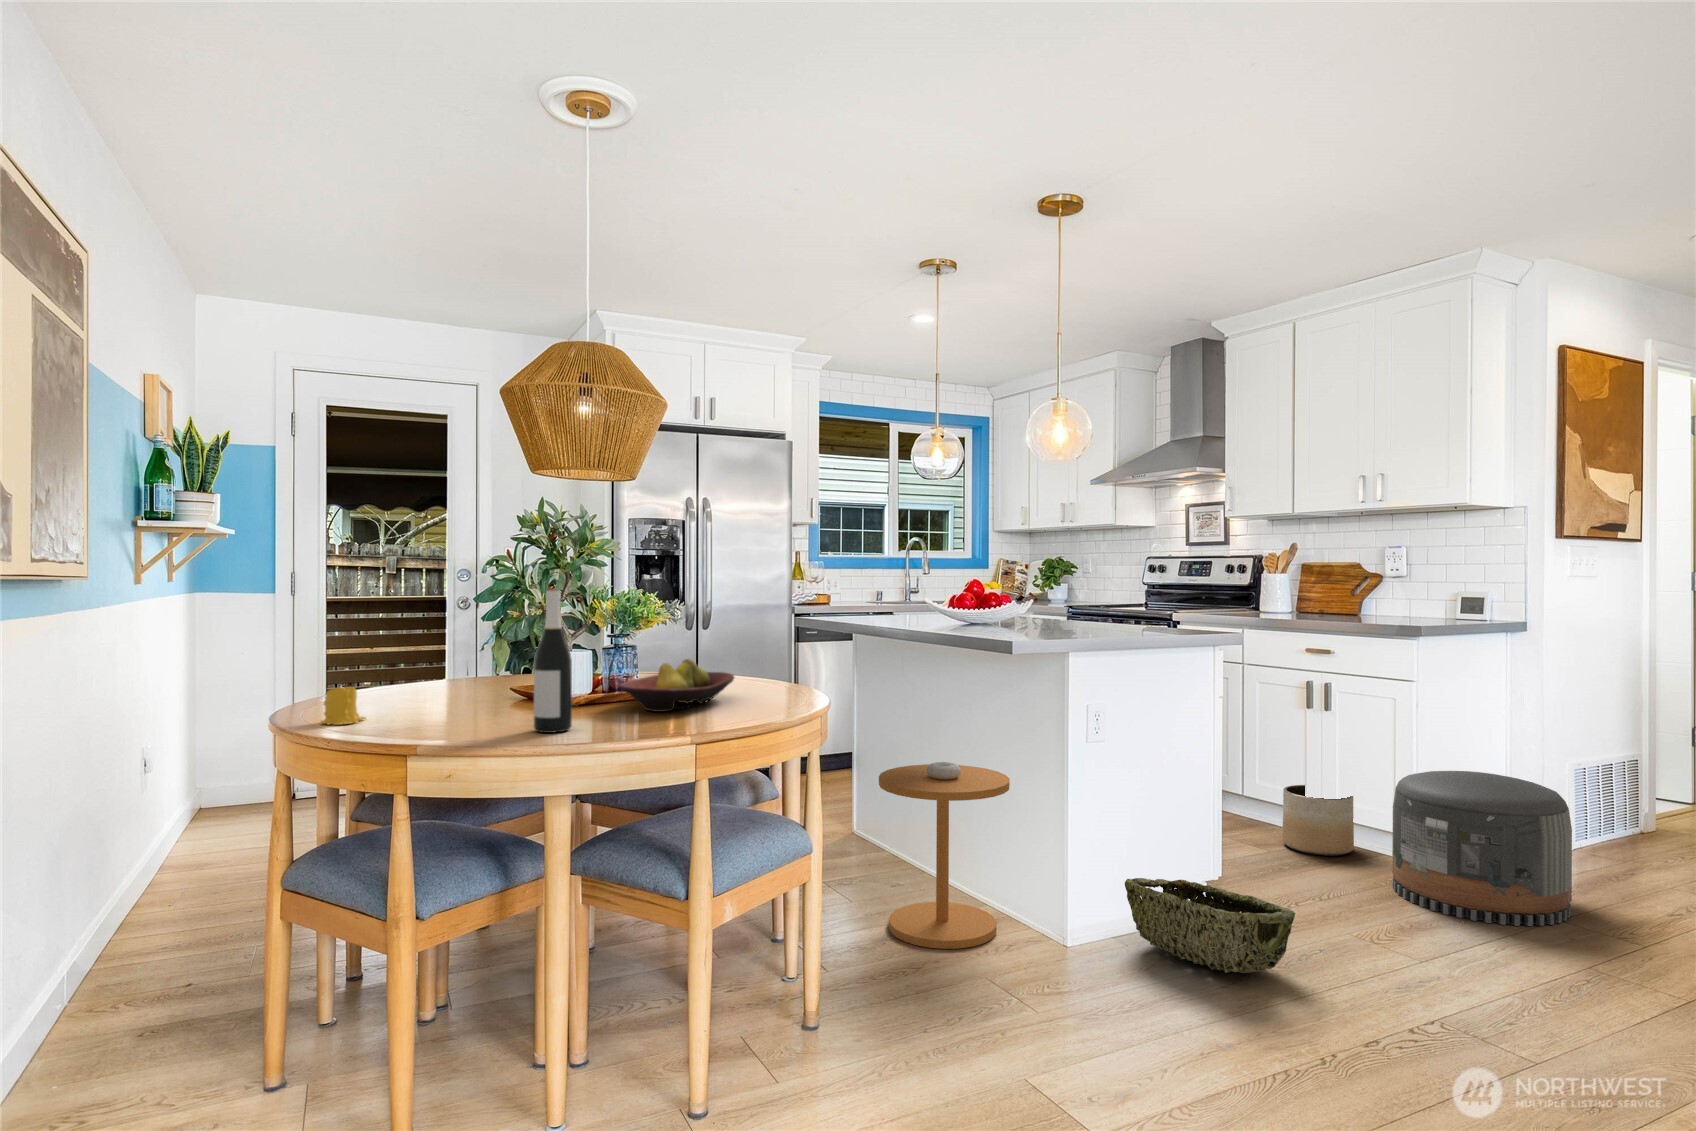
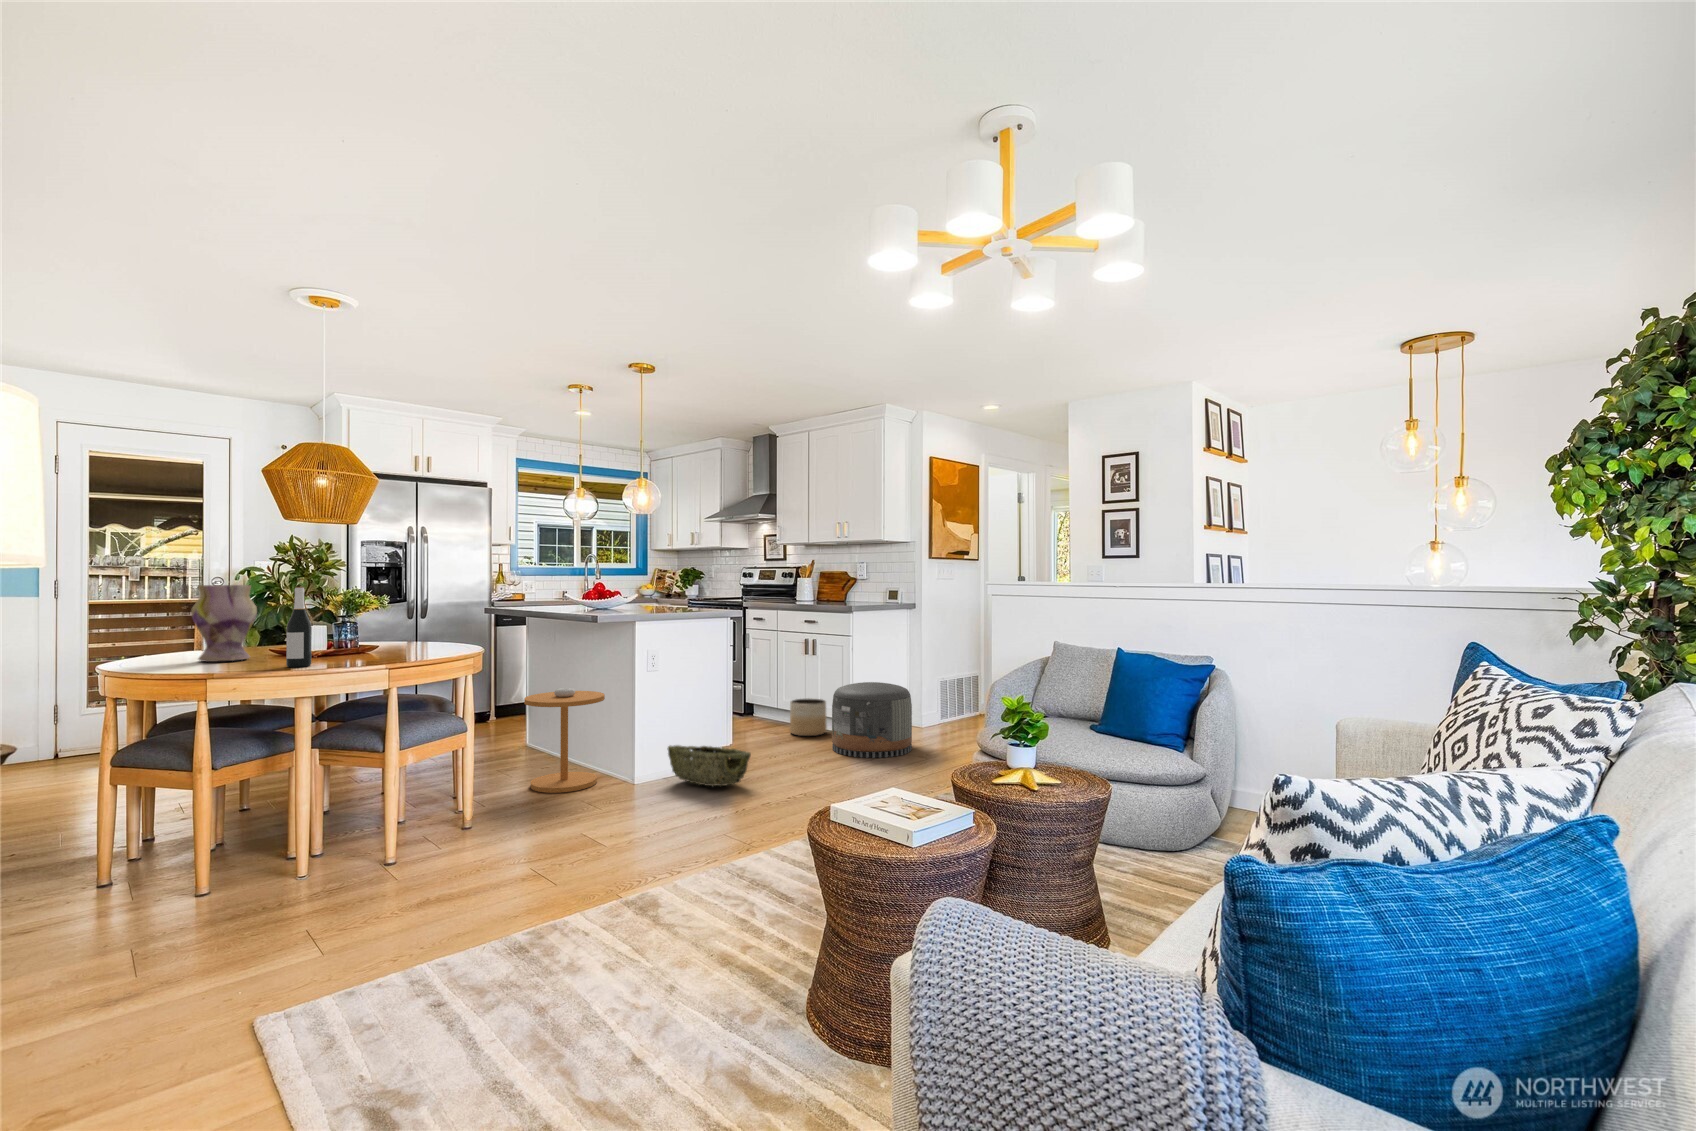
vase: none [400,583,492,711] -> present [191,585,257,662]
fruit bowl: present [620,659,734,712] -> none [344,628,423,657]
candle: present [320,687,366,725] -> none [136,645,169,669]

